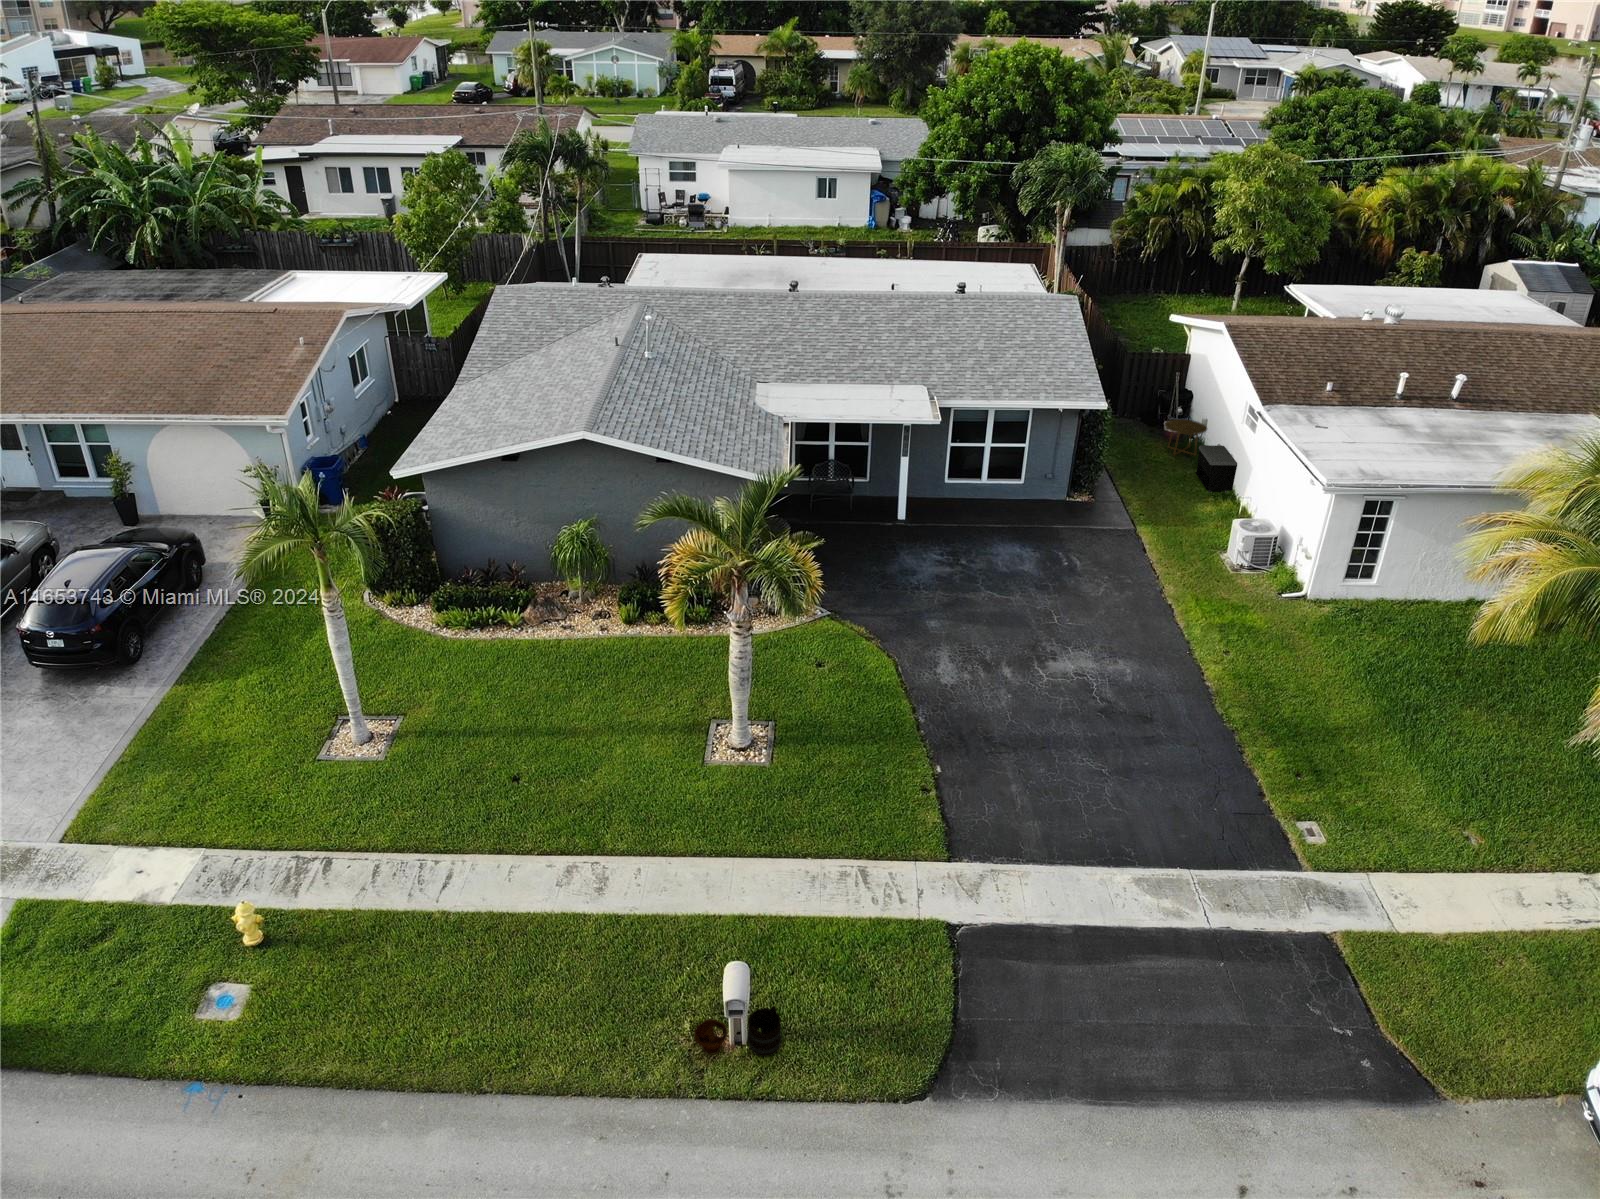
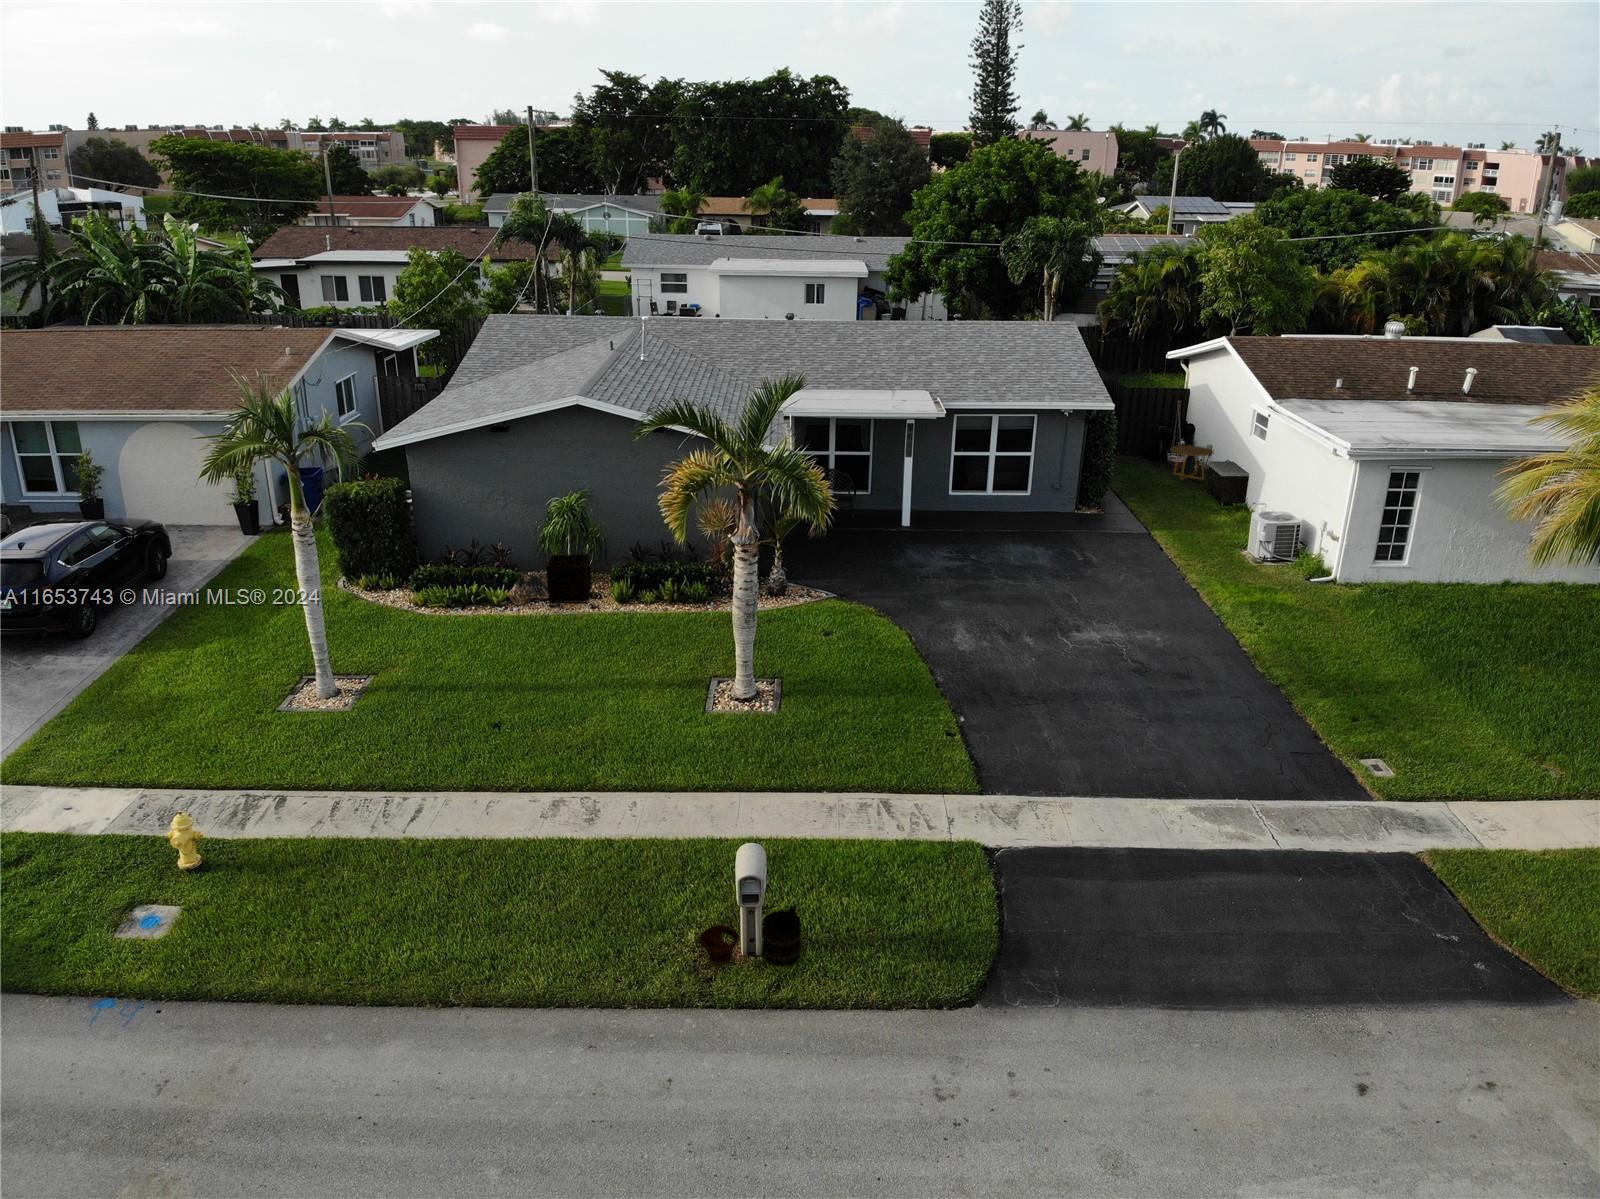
wooden crate: none [558,572,601,621] -> present [546,554,592,603]

